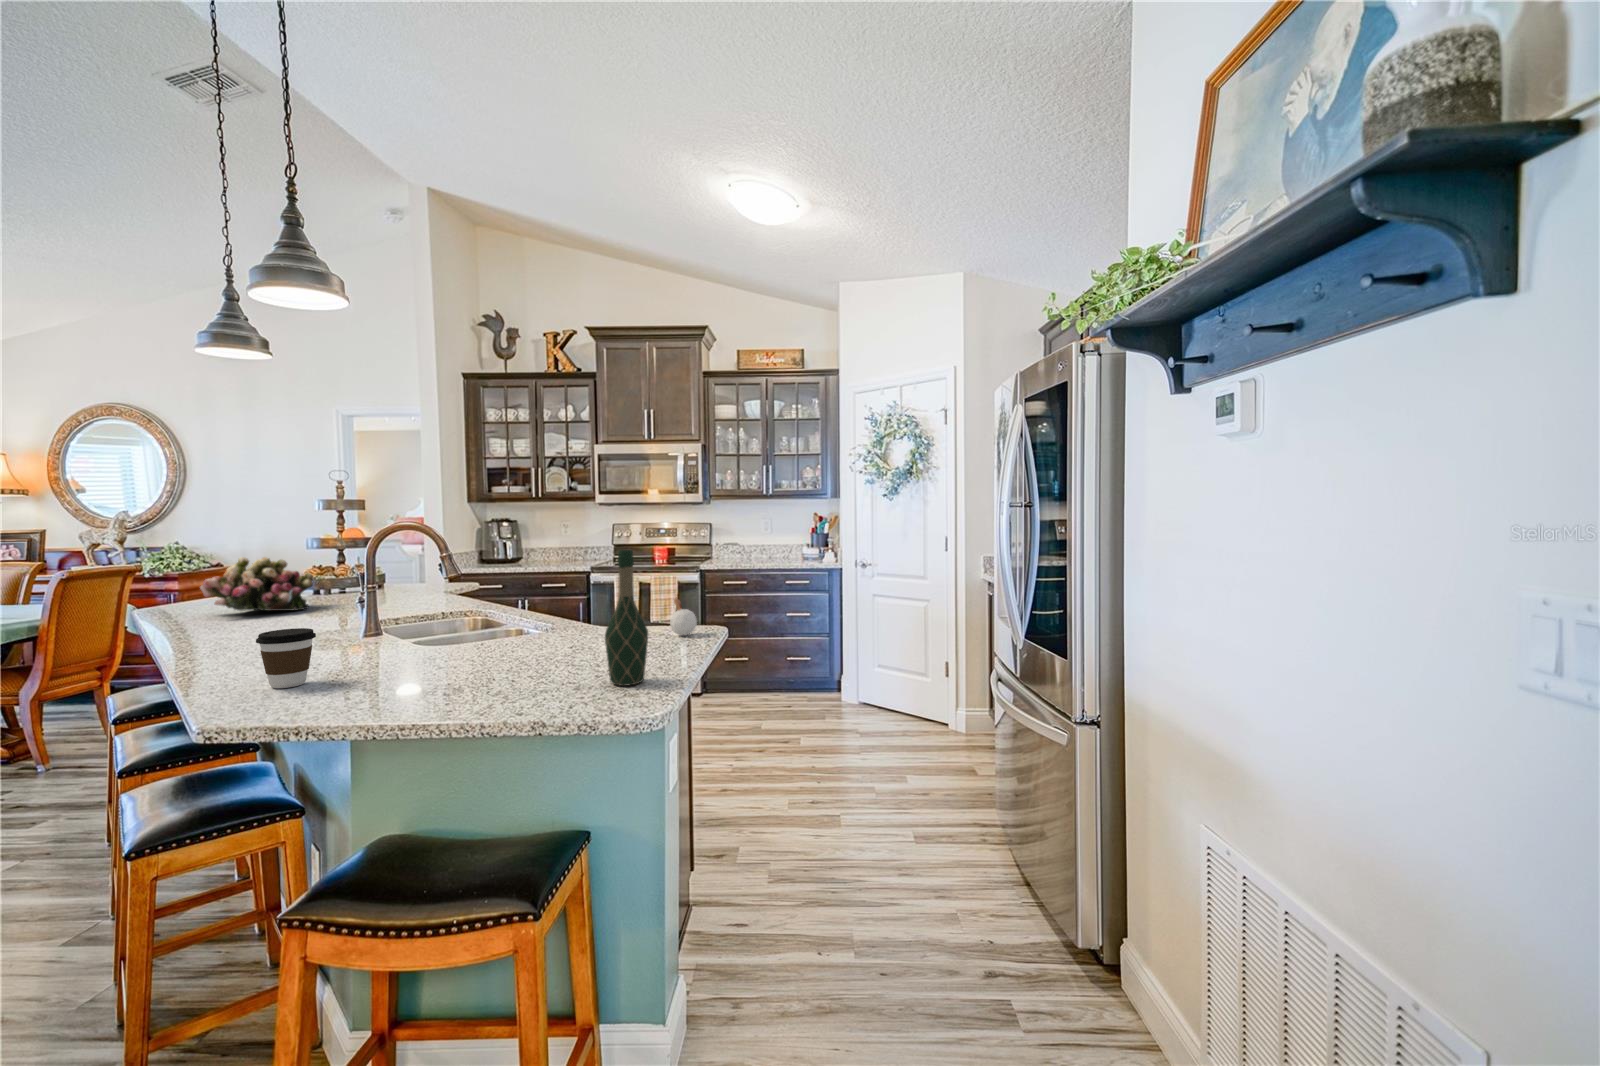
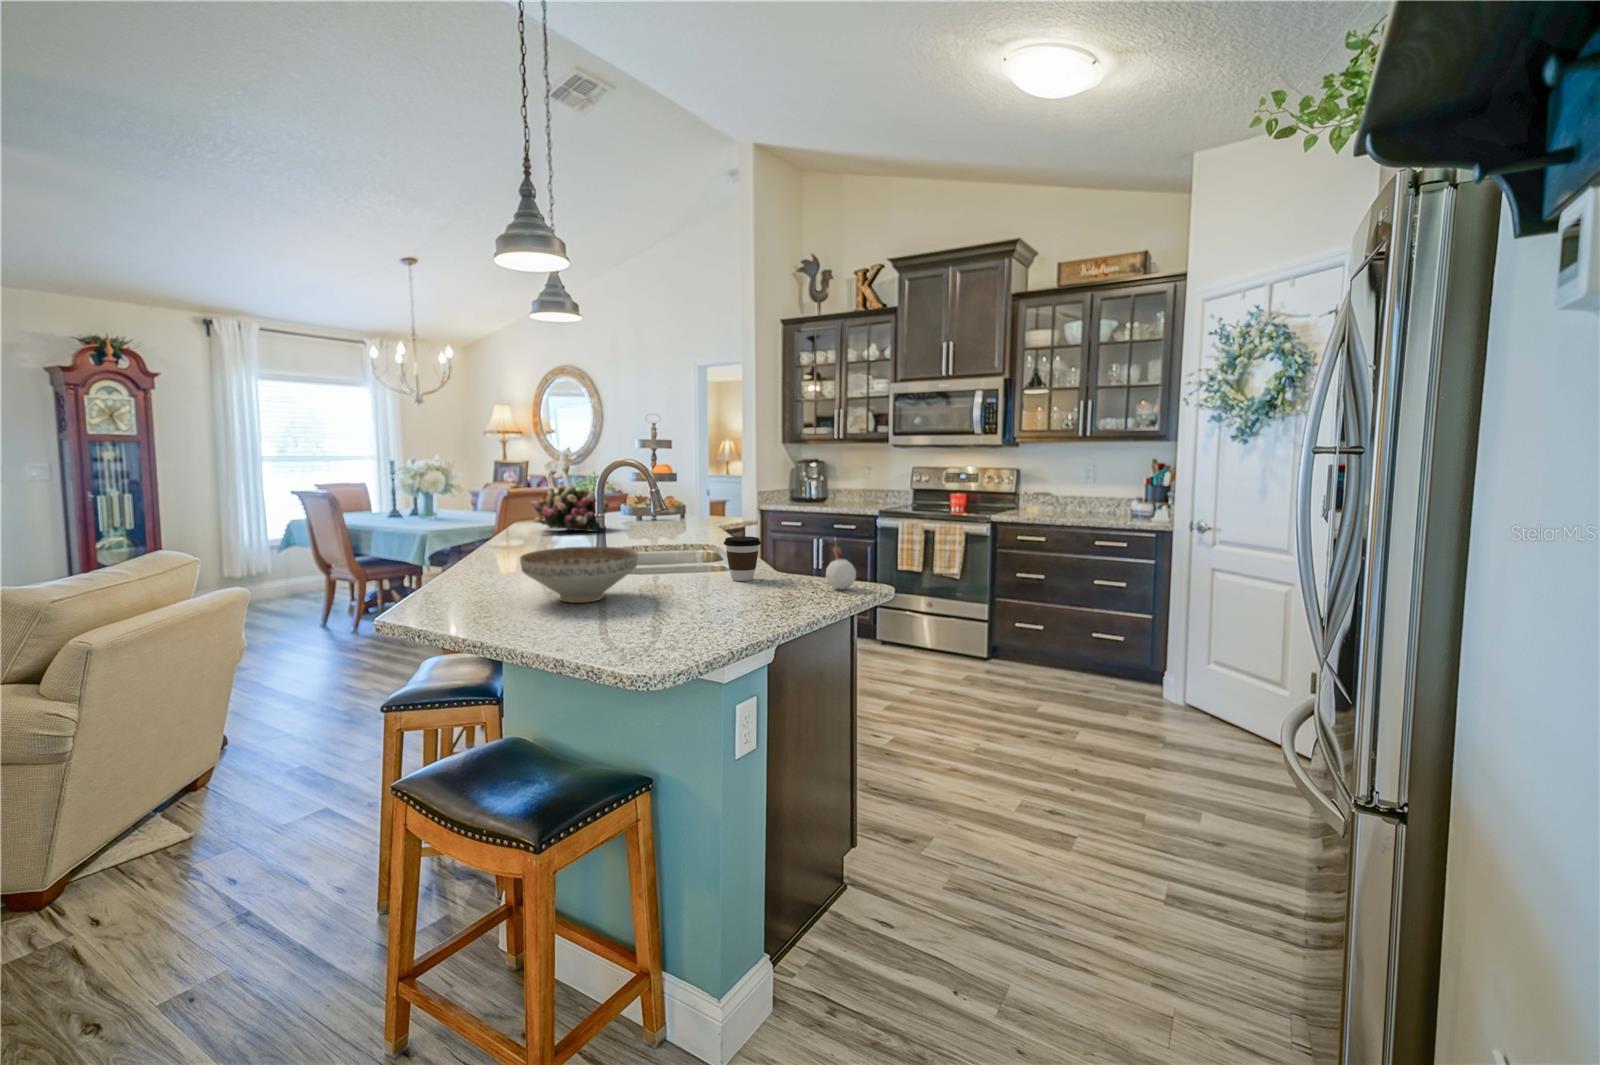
wine bottle: present [605,550,648,686] -> none [674,485,721,635]
decorative bowl: none [377,618,510,679] -> present [520,546,638,603]
coffee cup: present [256,628,316,688] -> present [724,536,761,581]

